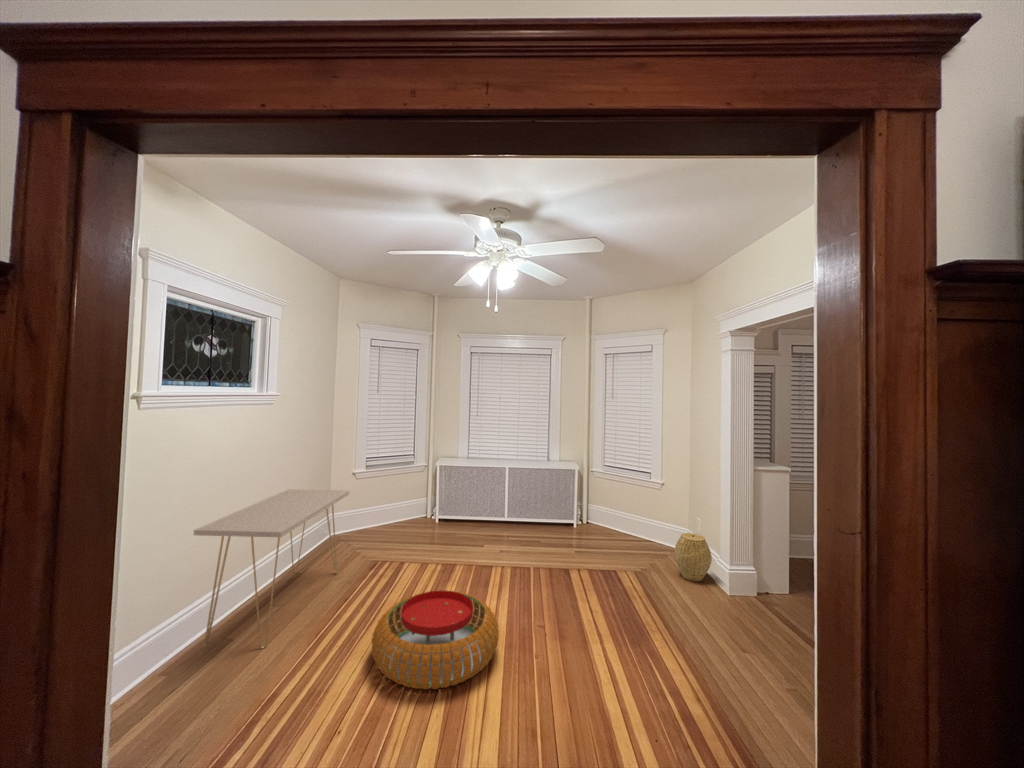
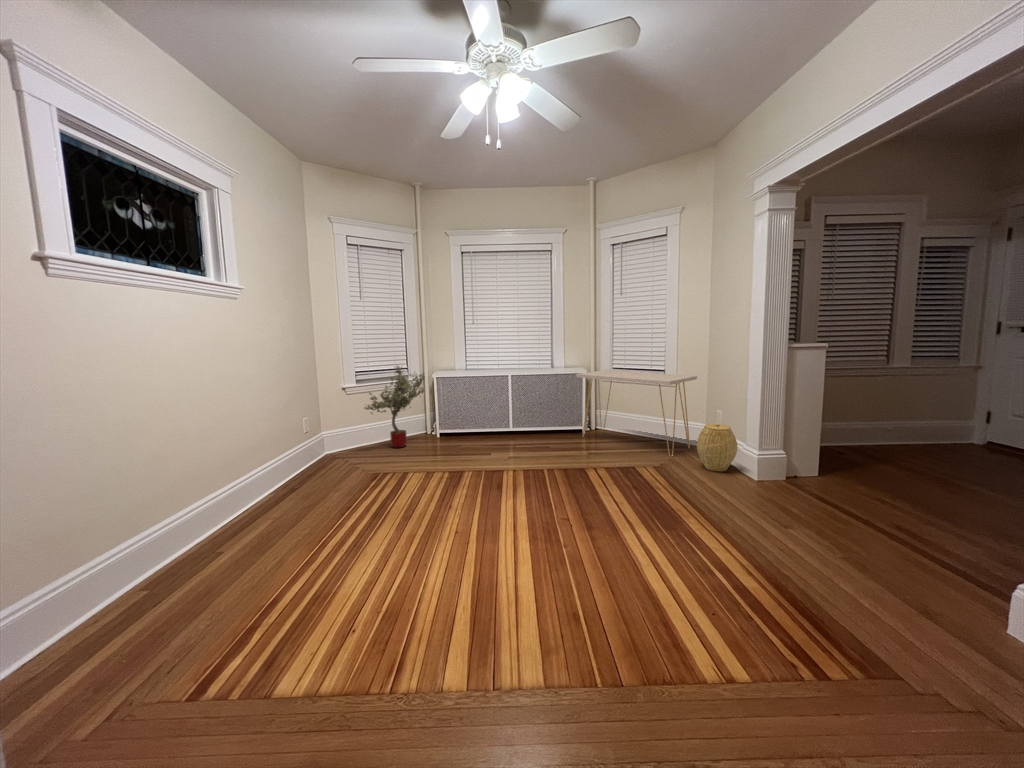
potted tree: none [371,454,430,533] -> present [365,366,425,448]
console table: present [194,489,350,649] -> present [576,370,697,457]
pouf: present [372,591,499,690] -> none [381,487,523,584]

